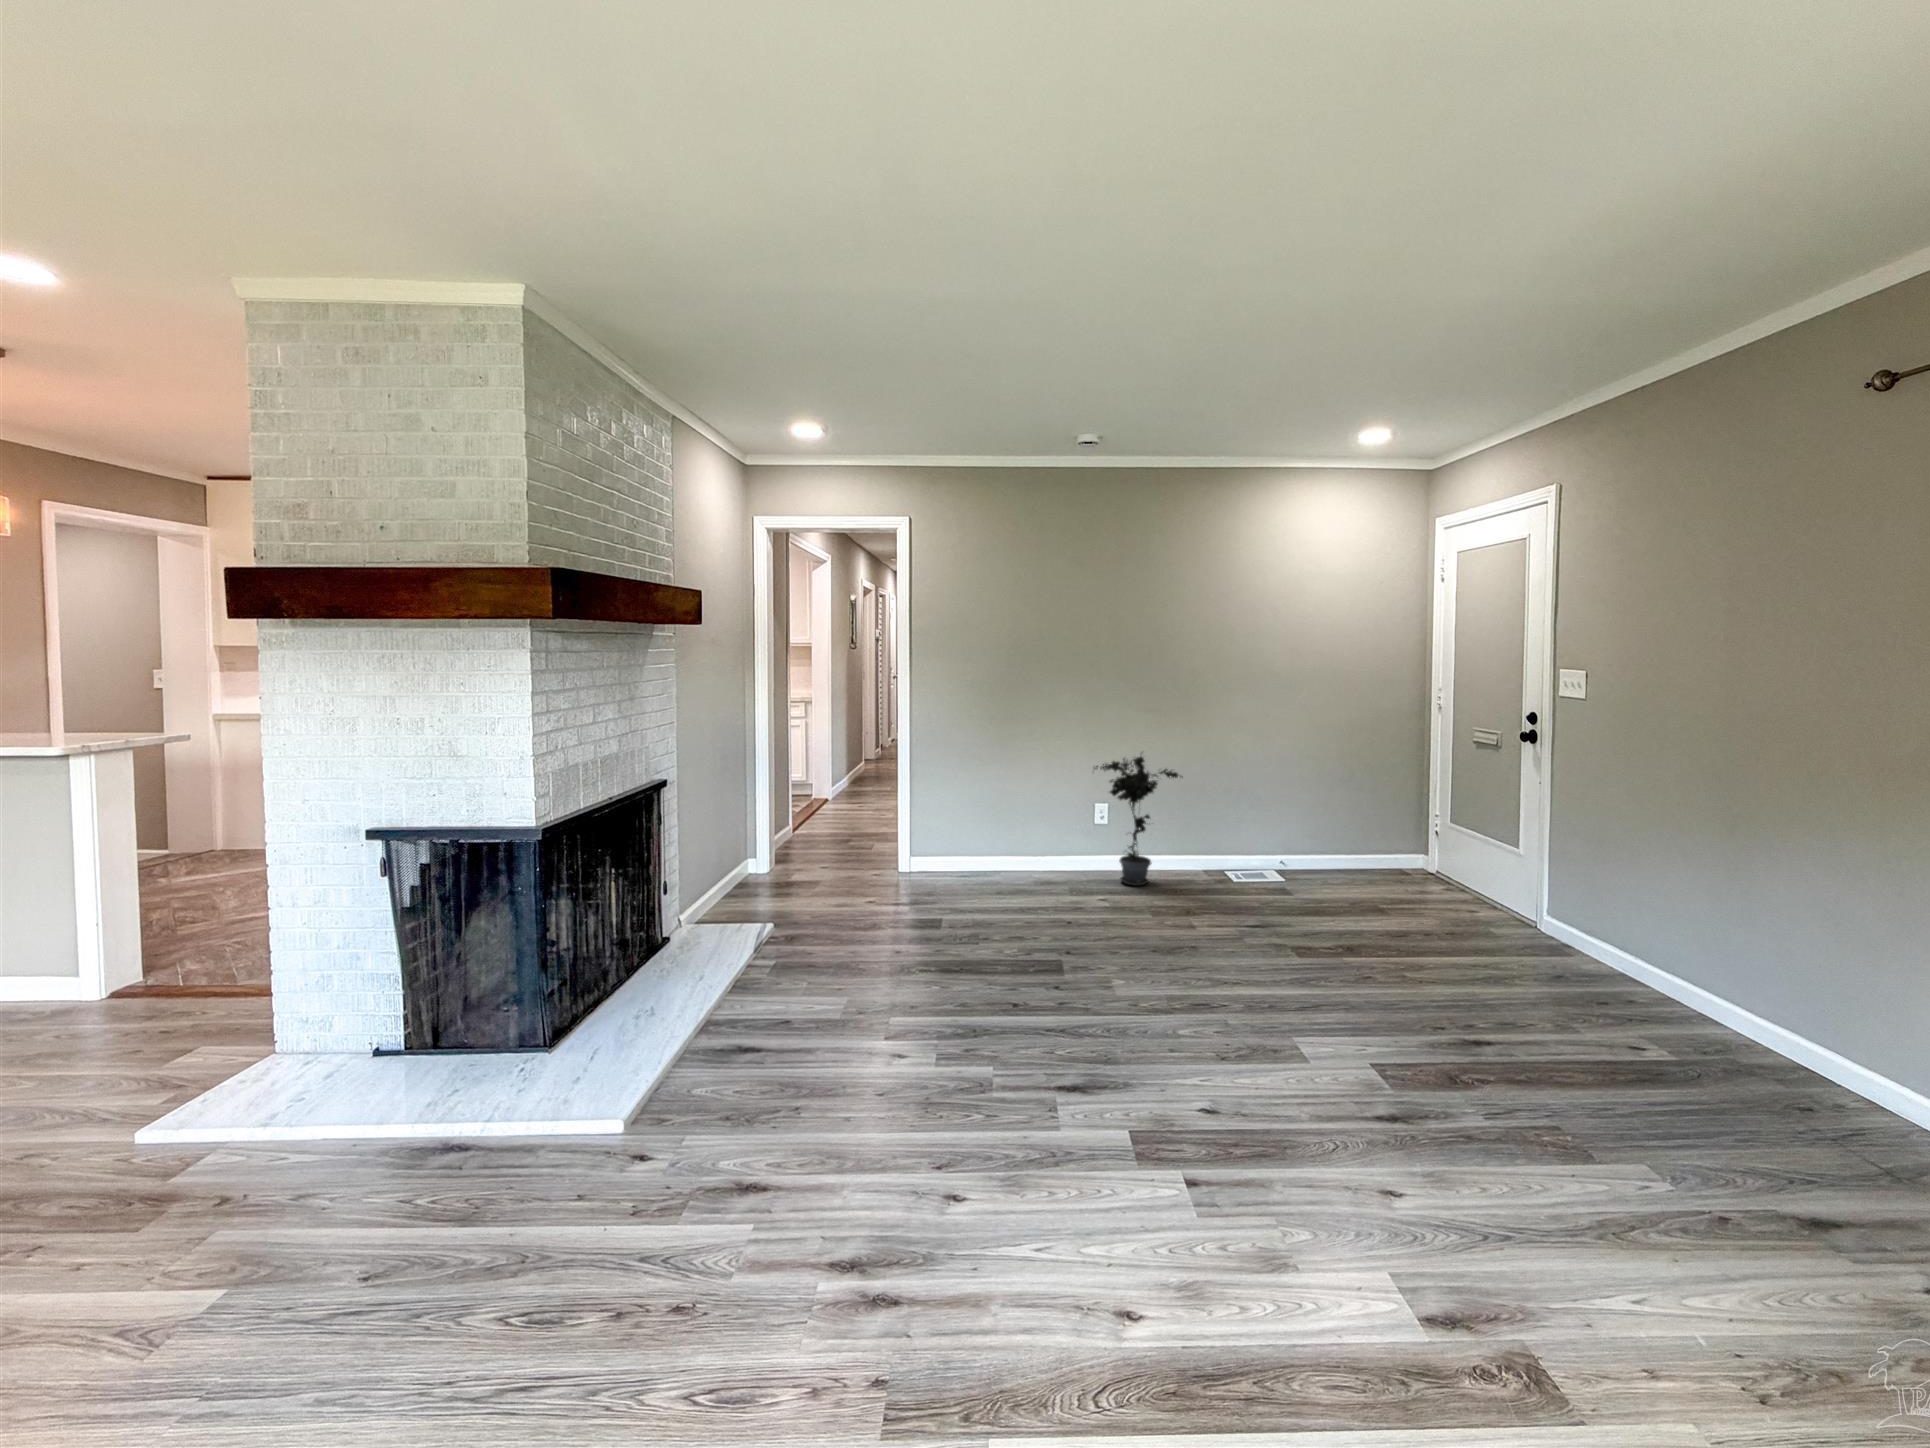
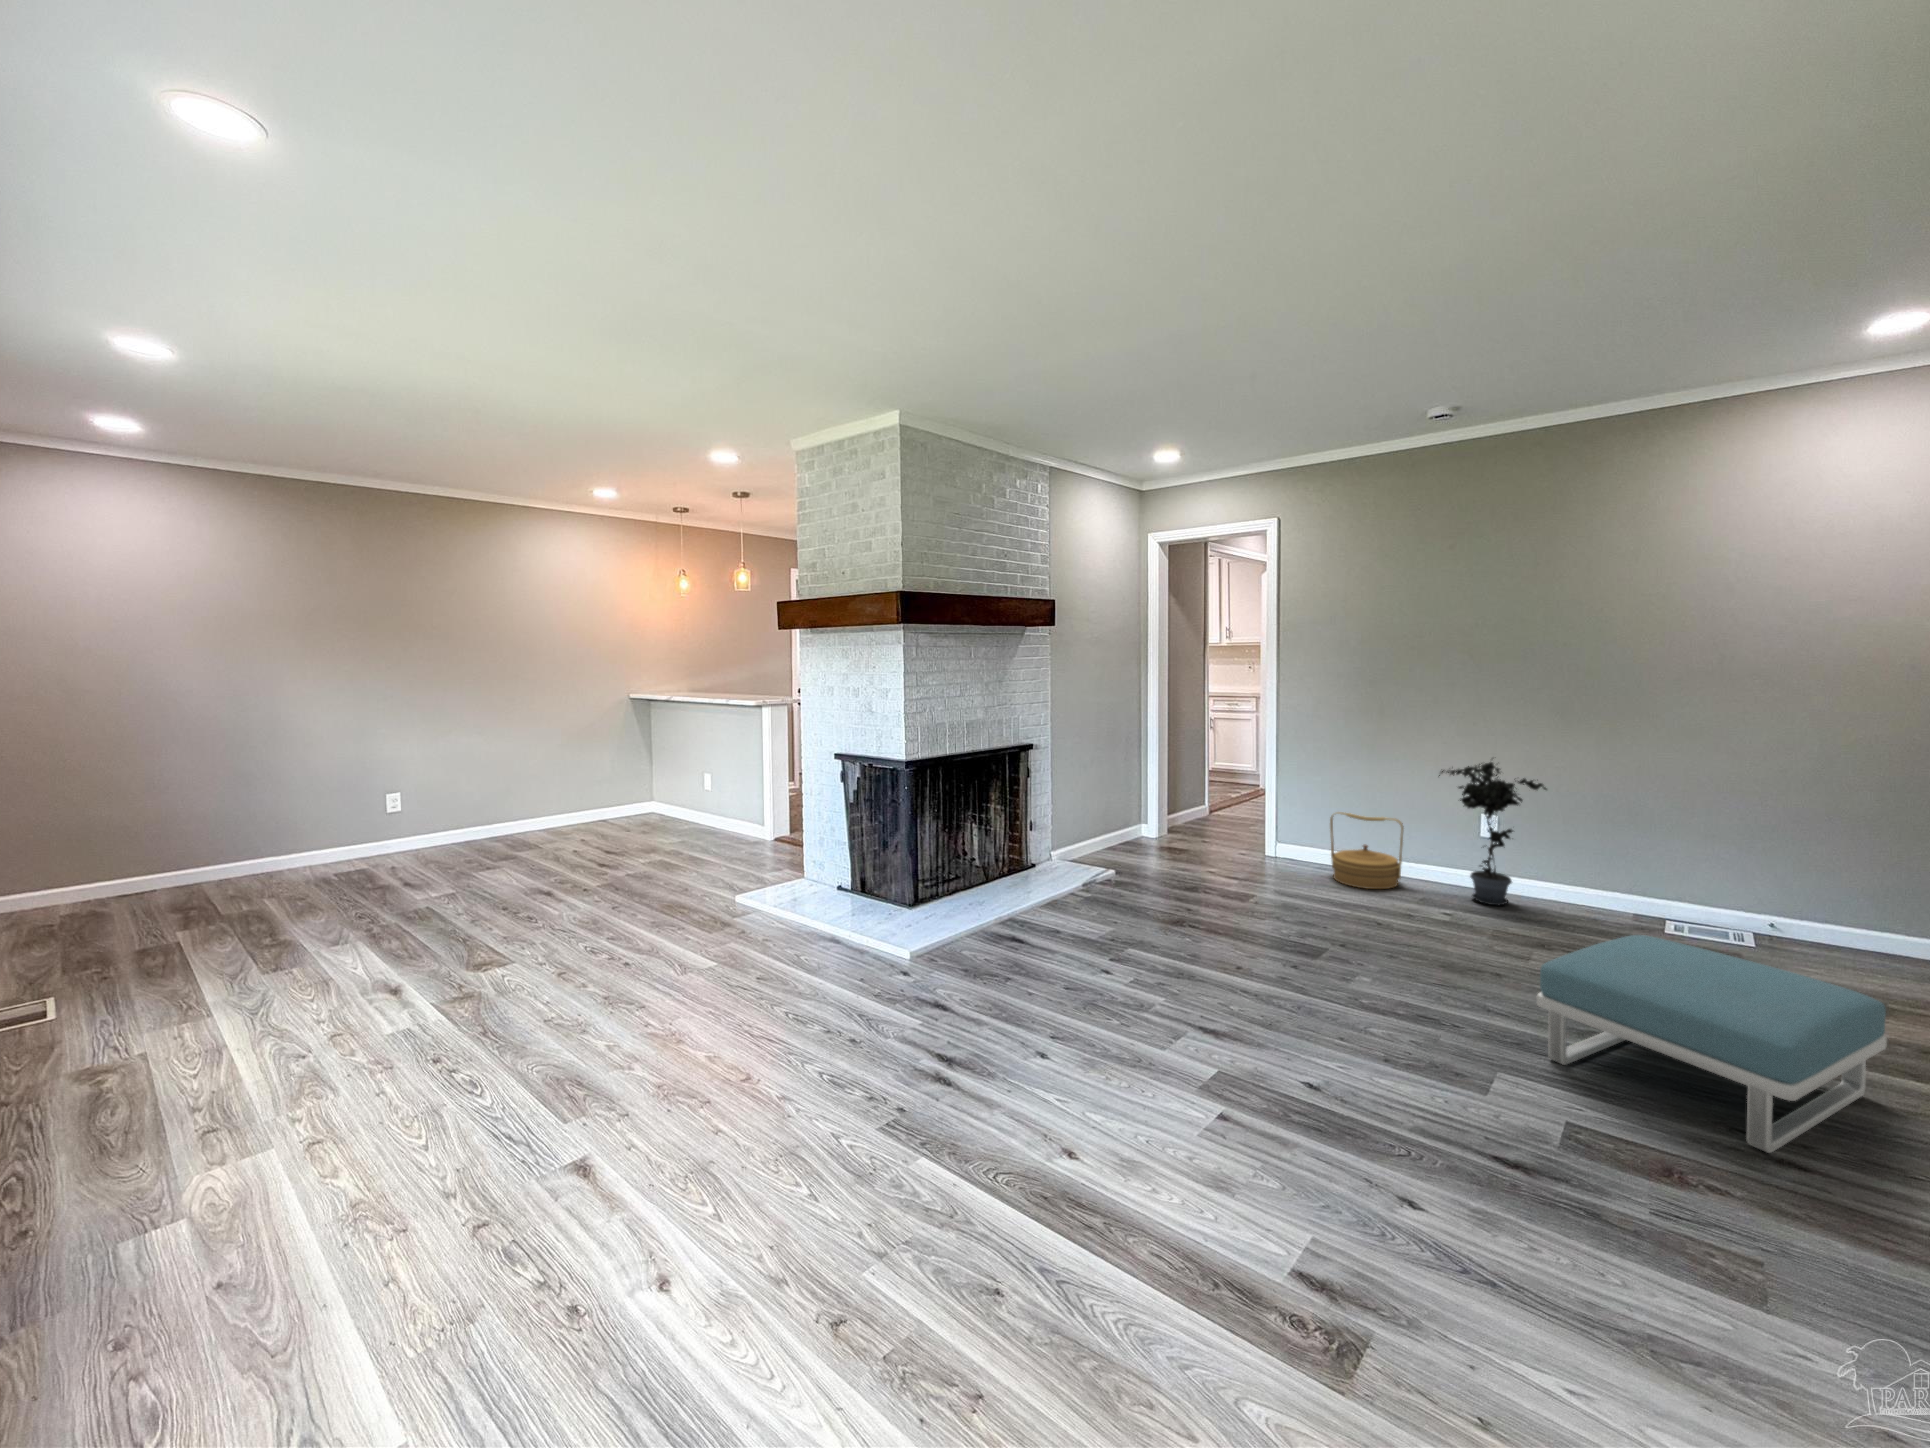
woven basket: none [997,816,1064,891] -> present [1330,812,1404,889]
footstool: none [1304,894,1491,1044] -> present [1537,935,1887,1153]

